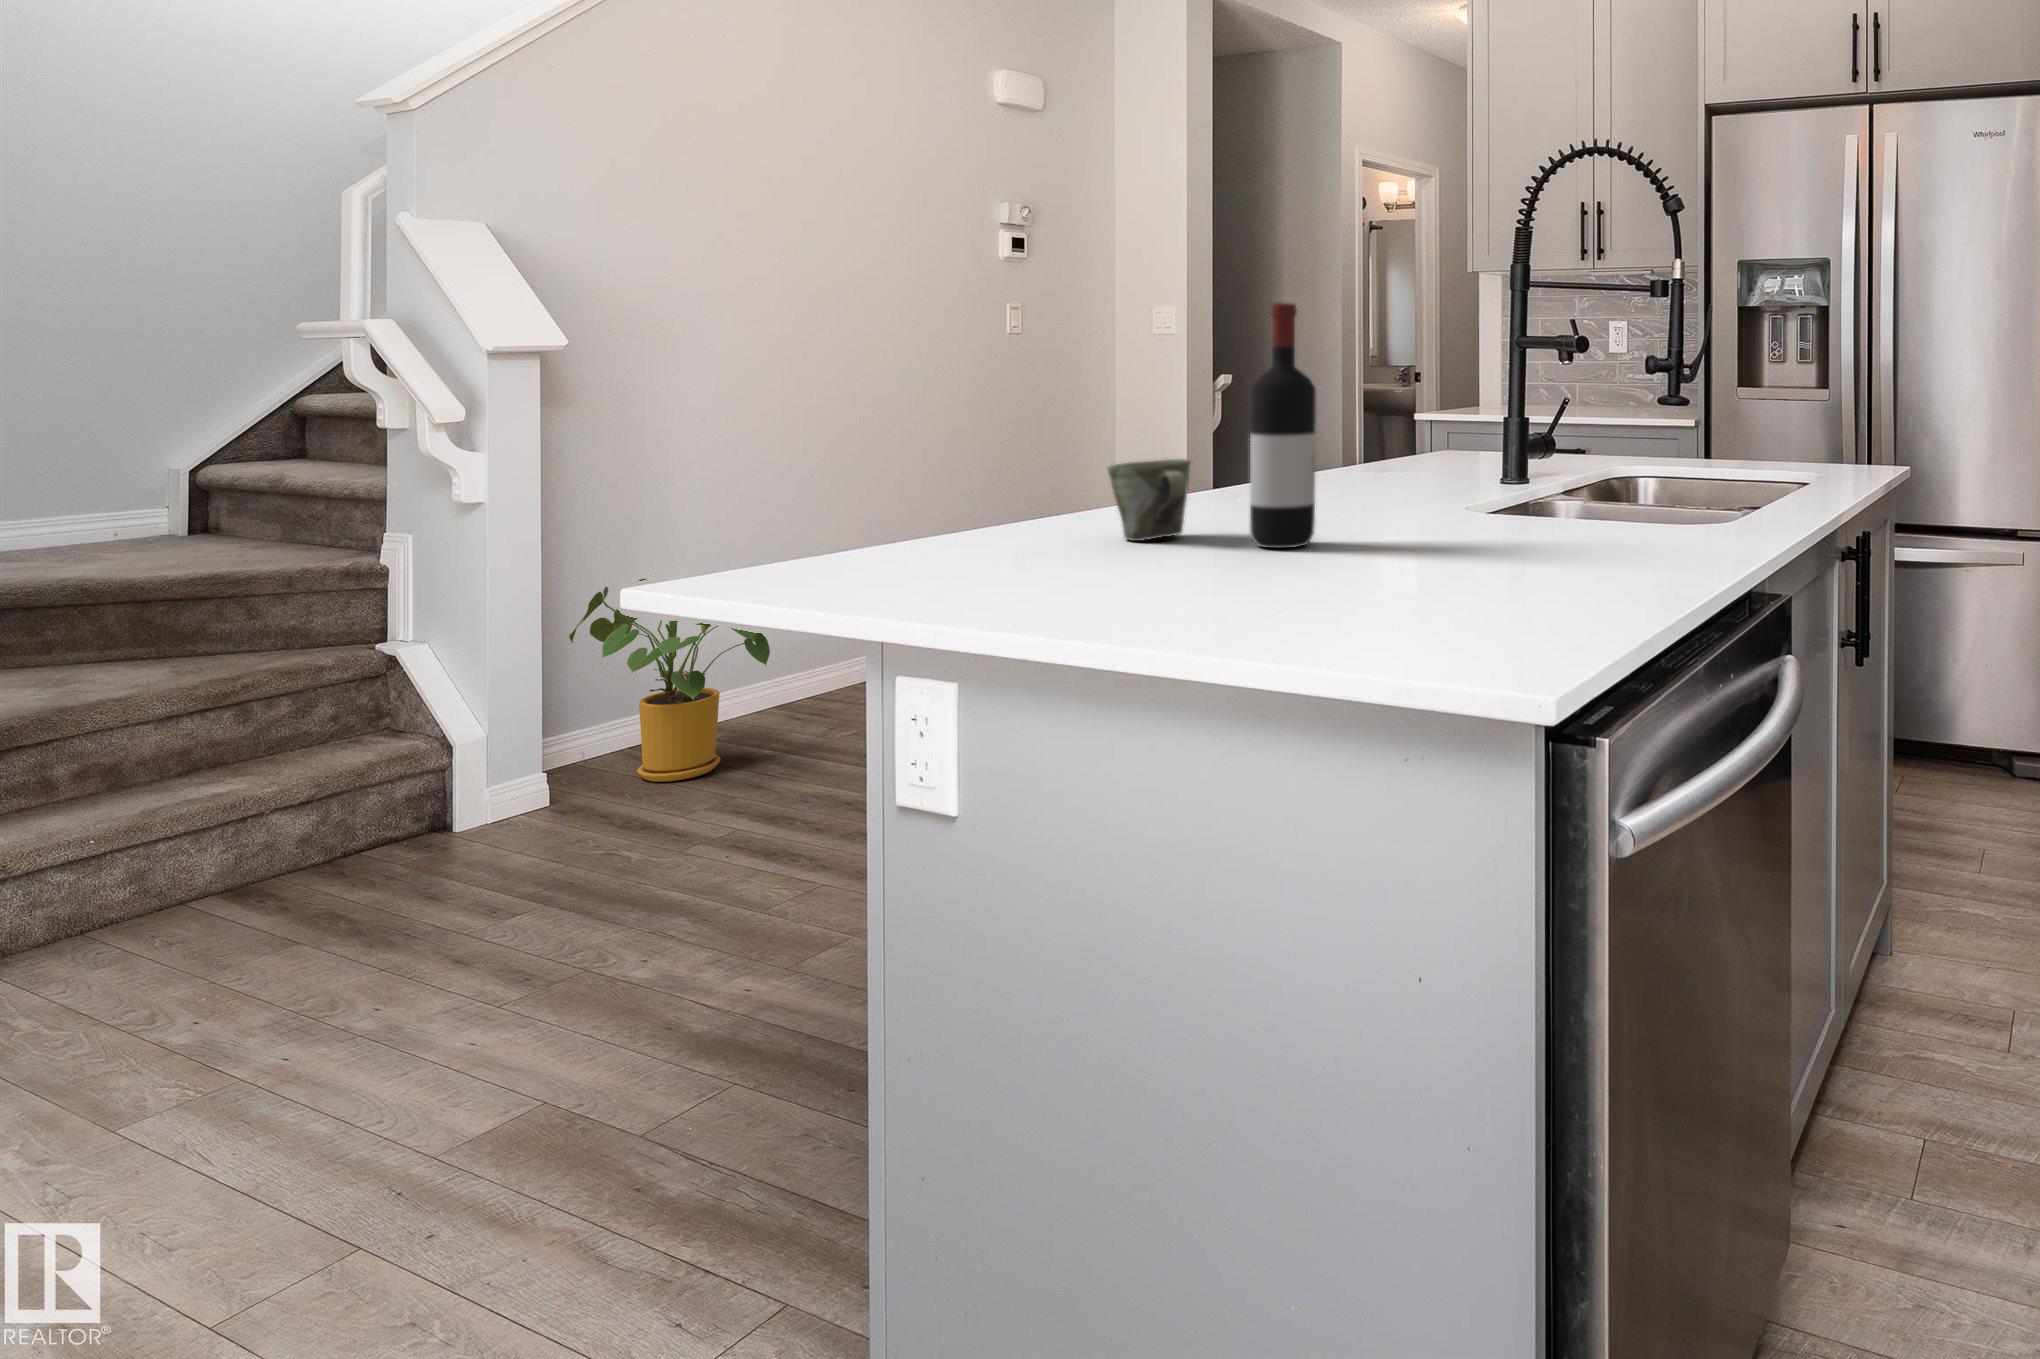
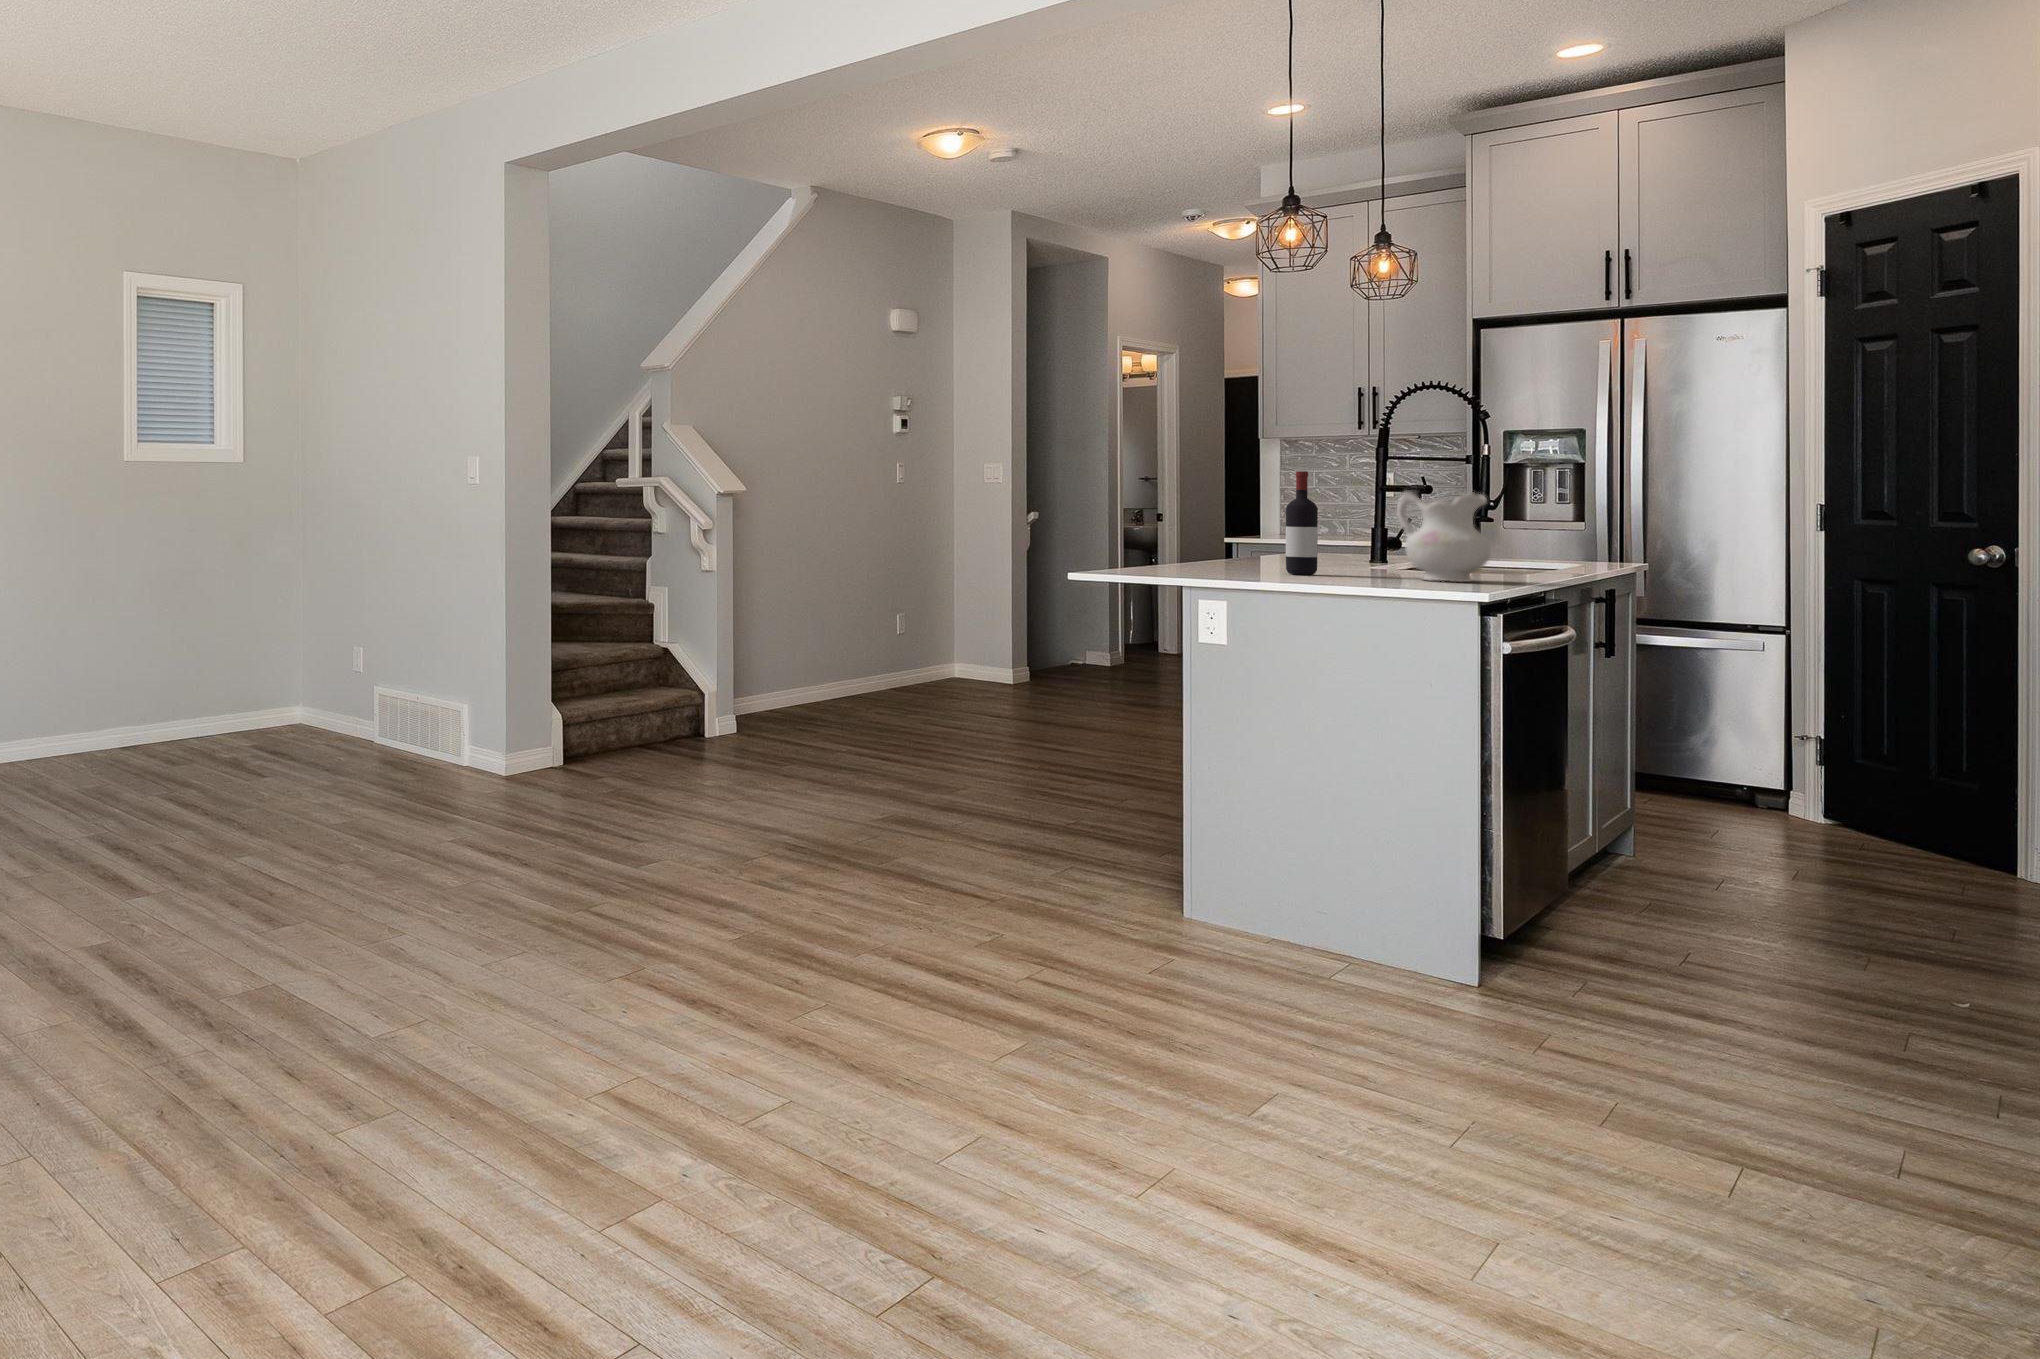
ceramic pitcher: none [1460,347,1635,574] -> present [1397,490,1491,582]
mug: present [1108,459,1191,541] -> none [1210,539,1255,572]
house plant: present [569,579,770,782] -> none [732,623,836,733]

